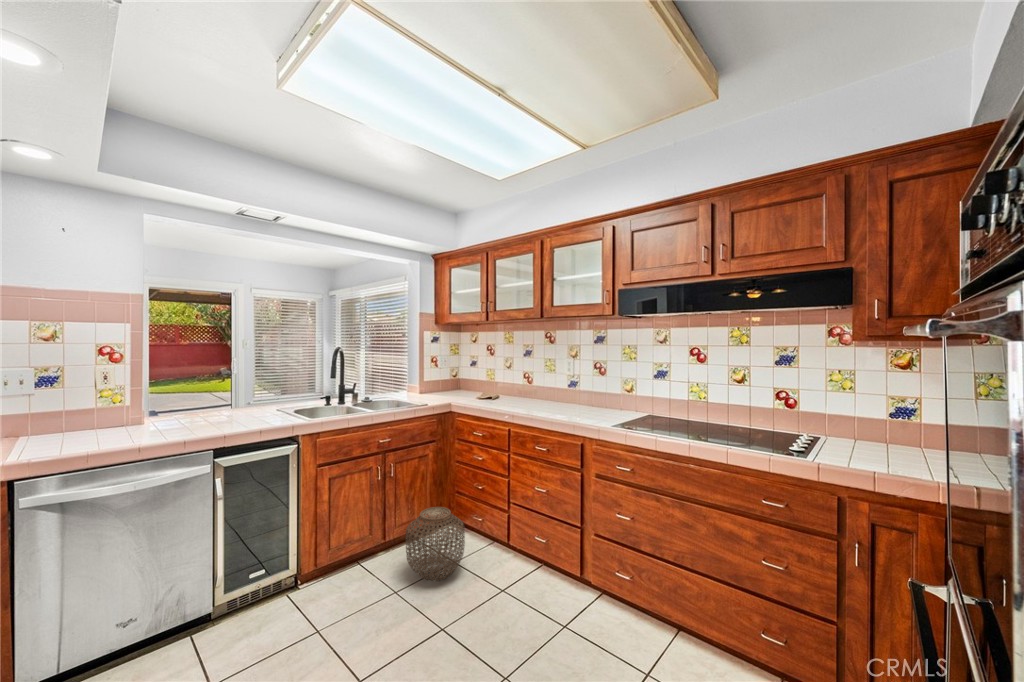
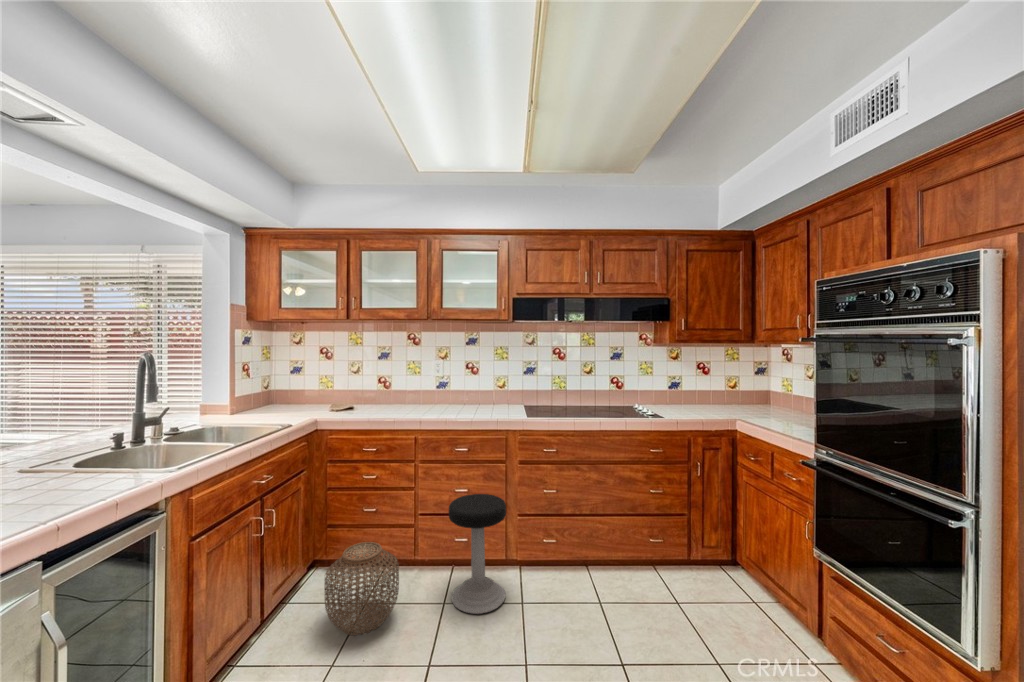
stool: none [499,494,557,616] -> present [449,494,506,614]

